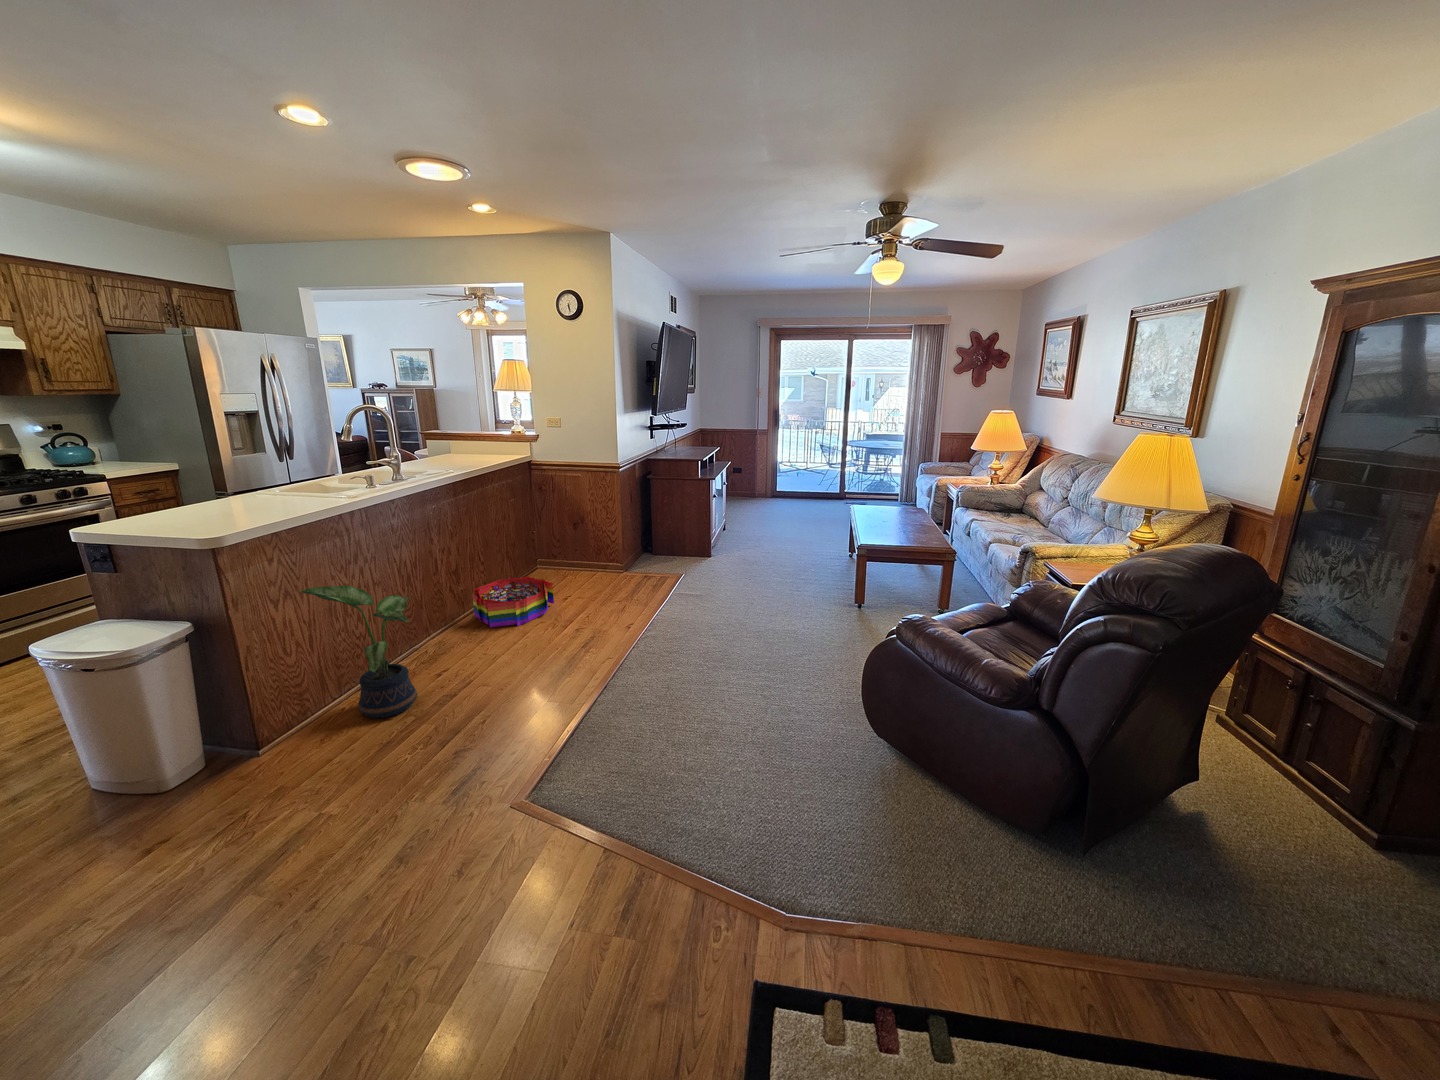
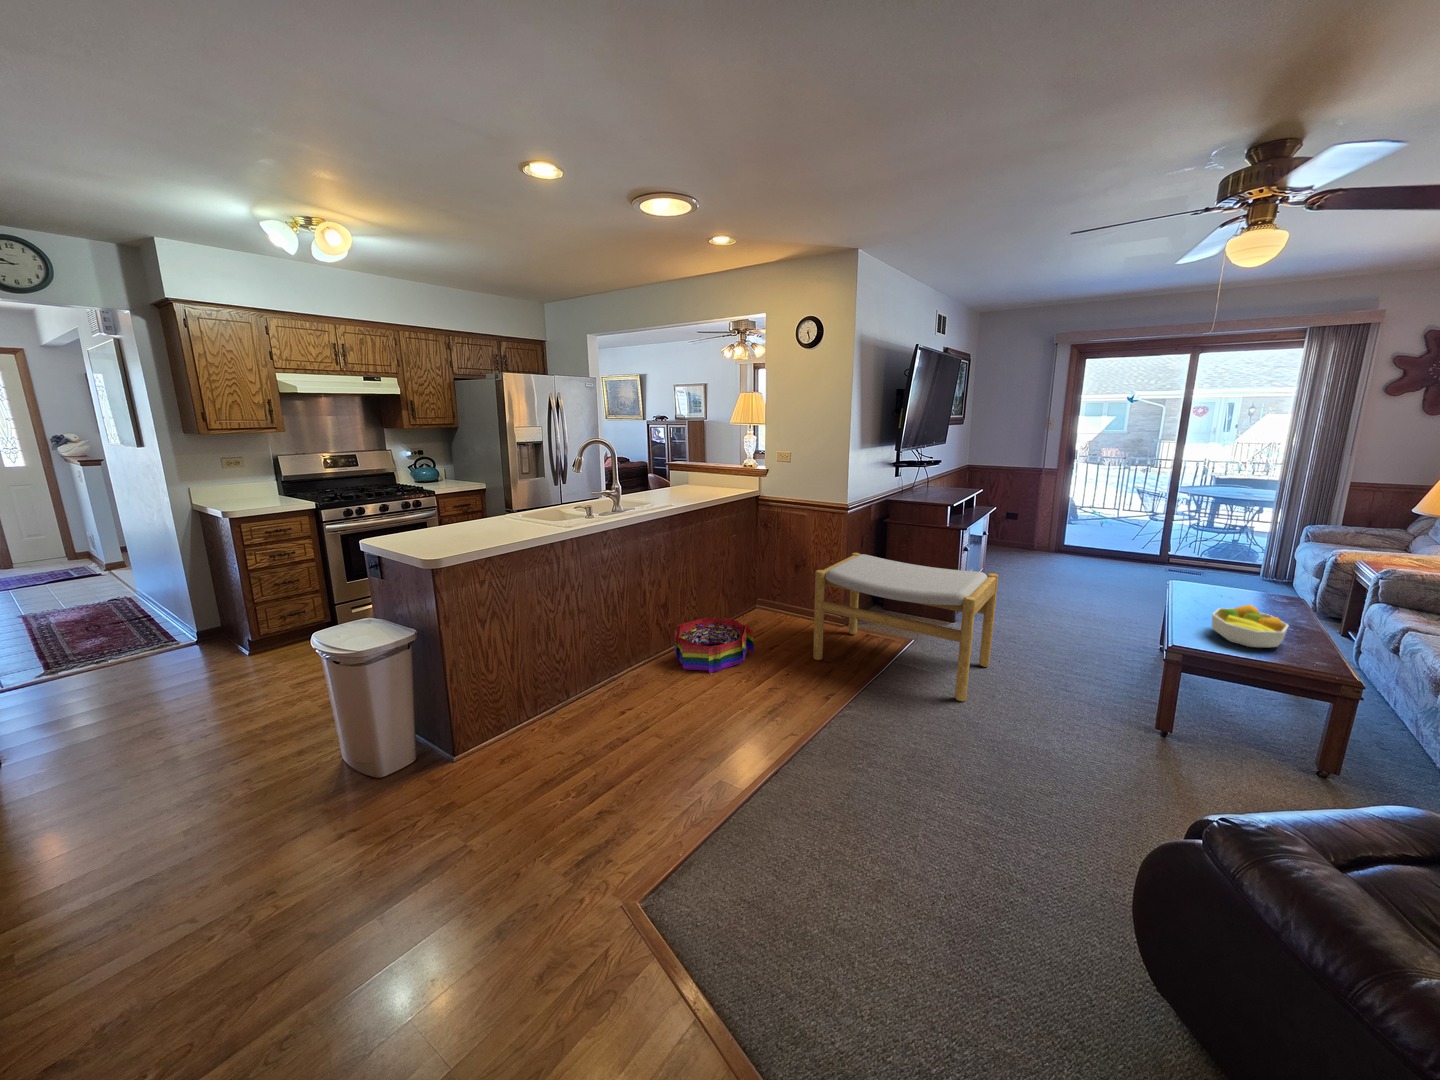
footstool: none [605,505,746,609] -> present [813,553,999,701]
fruit bowl: none [877,511,915,537] -> present [1212,604,1288,648]
potted plant: present [300,586,417,718] -> none [498,614,593,755]

